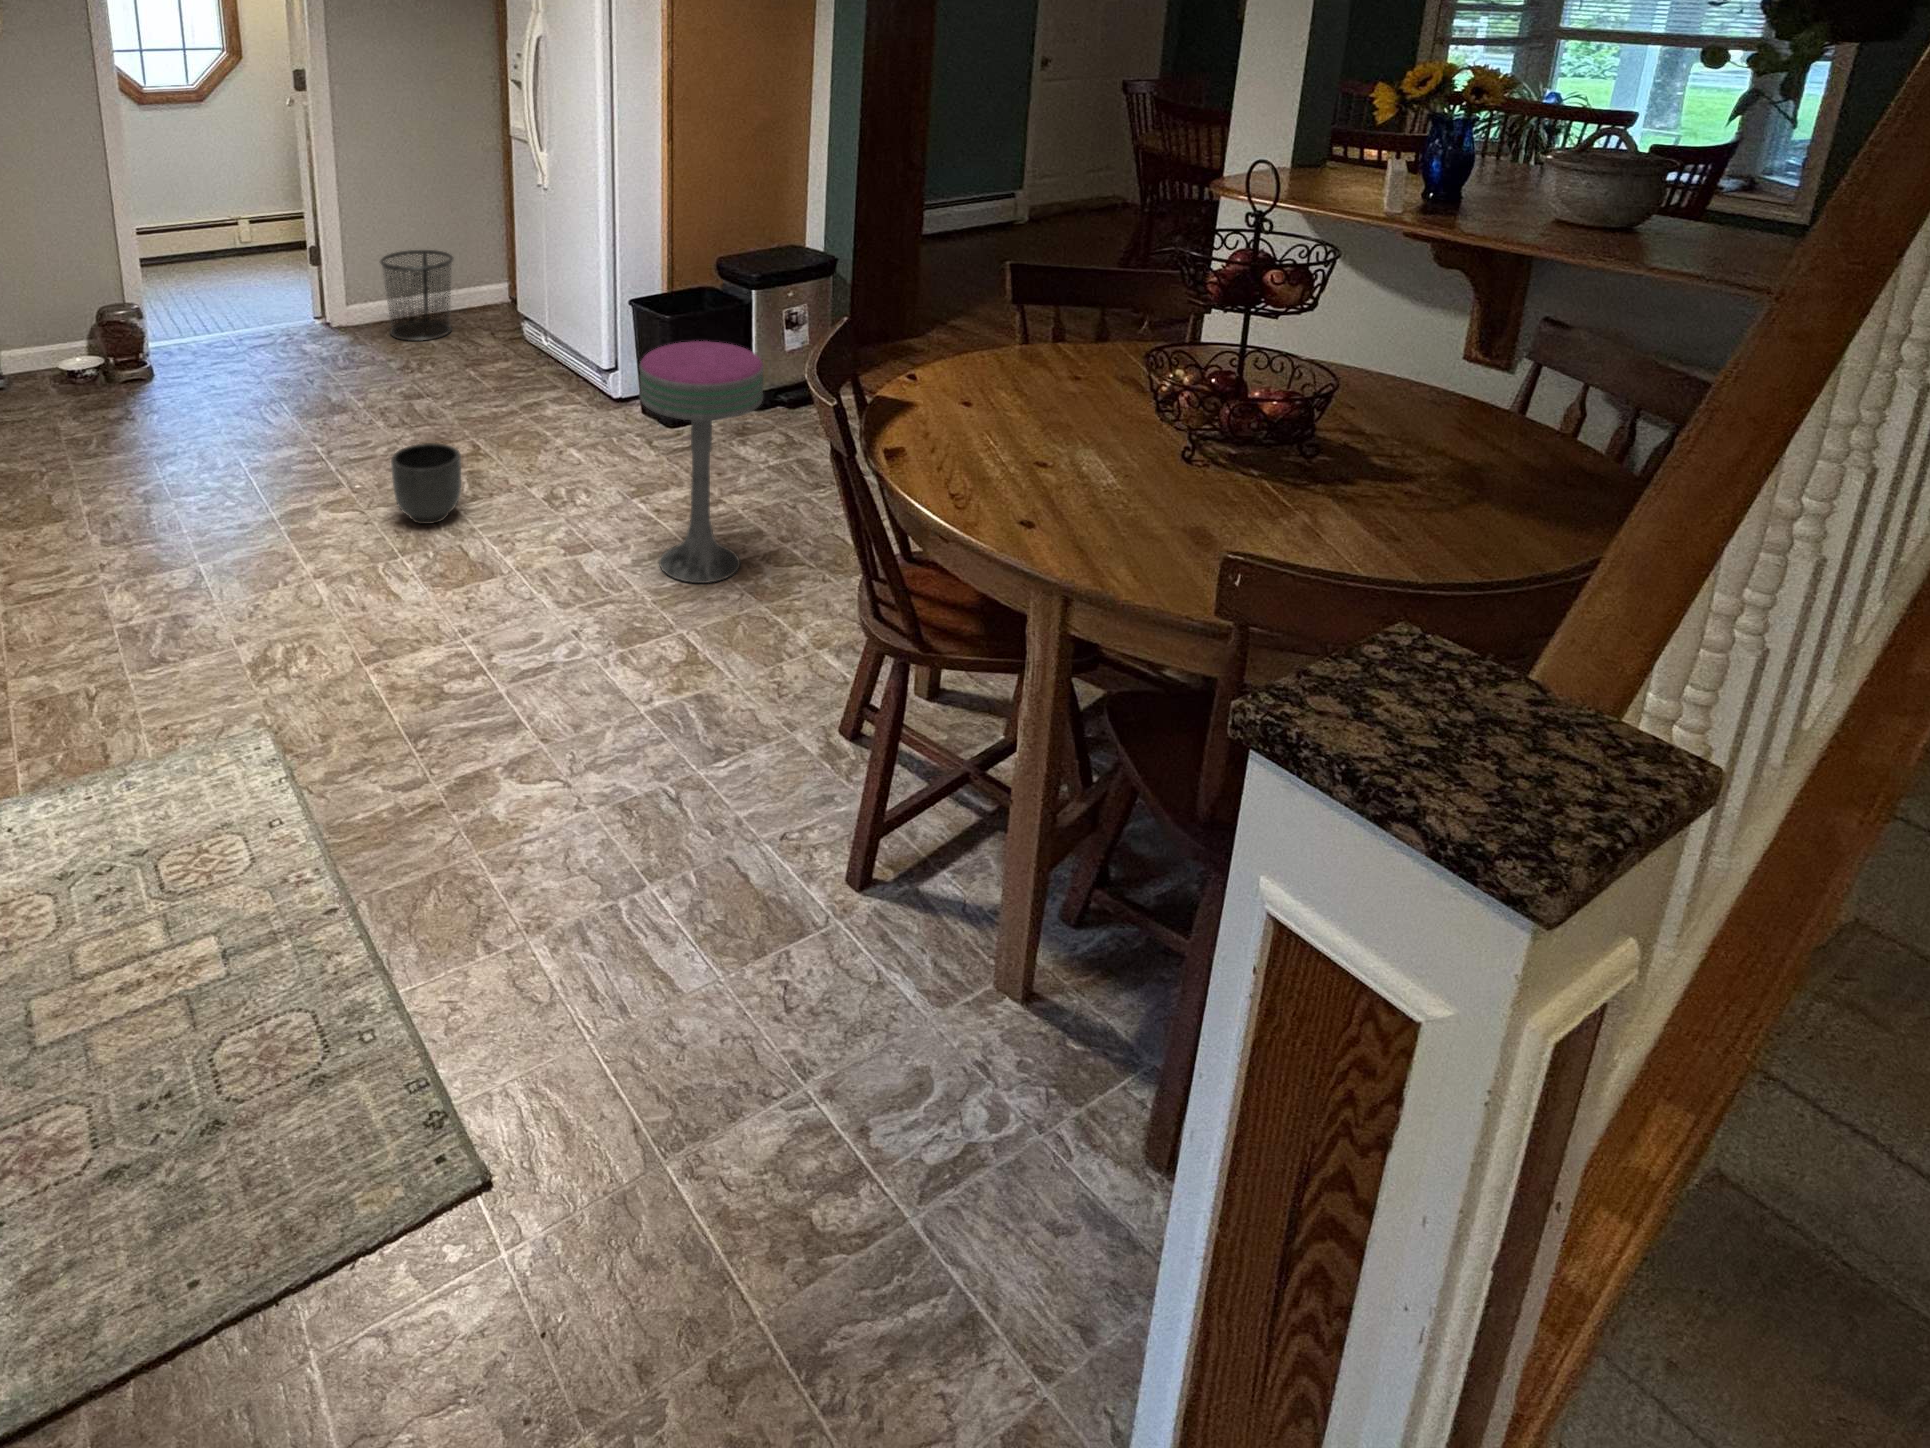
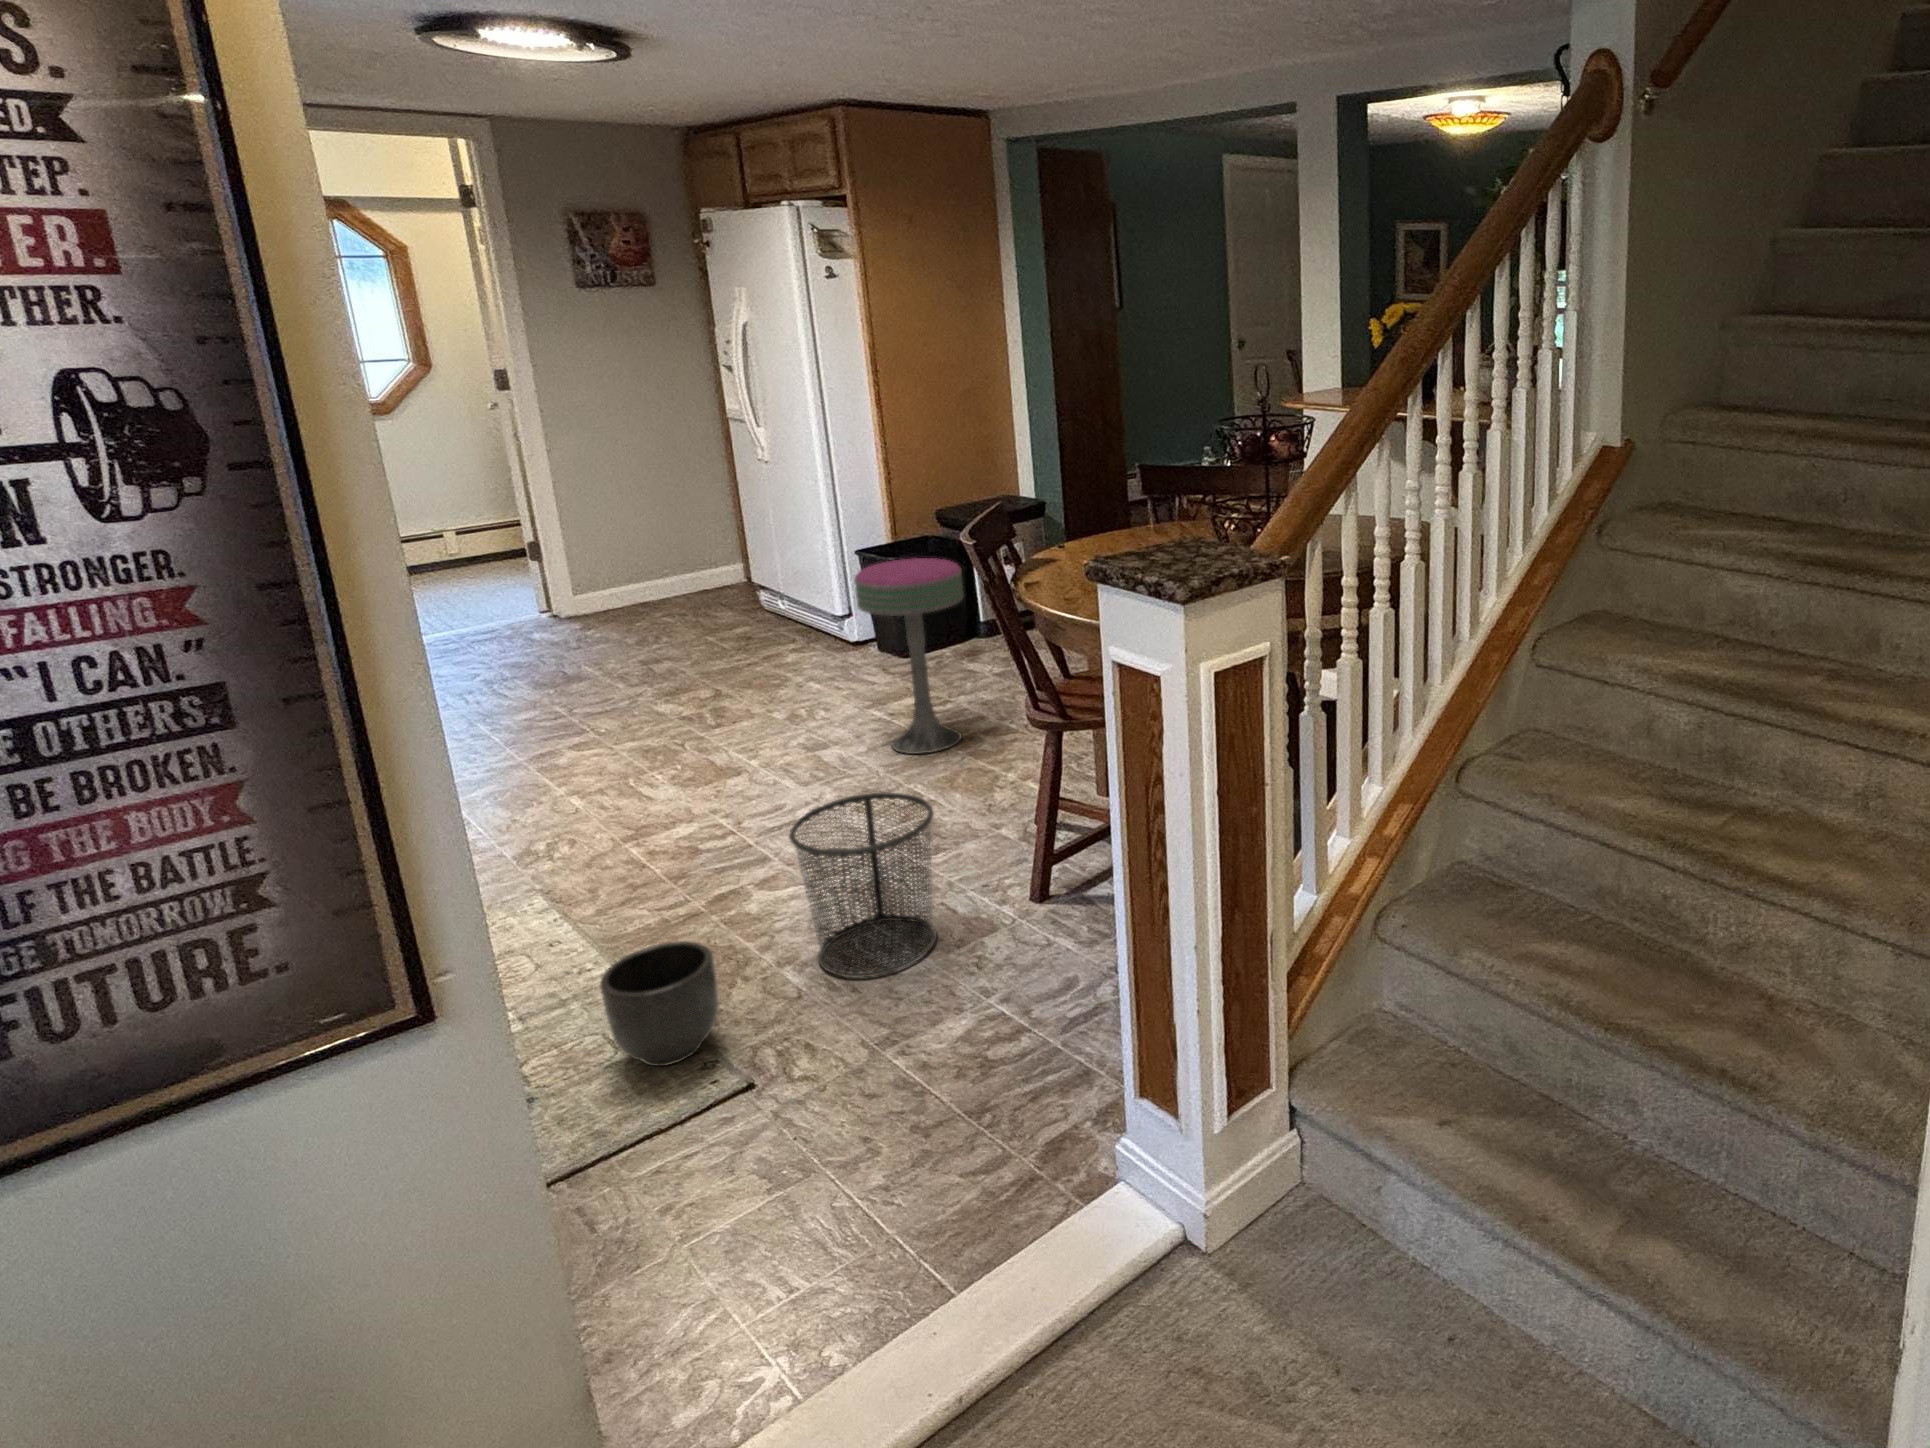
waste bin: present [380,250,454,341] -> present [789,792,937,978]
planter: present [391,443,461,524] -> present [600,941,719,1066]

